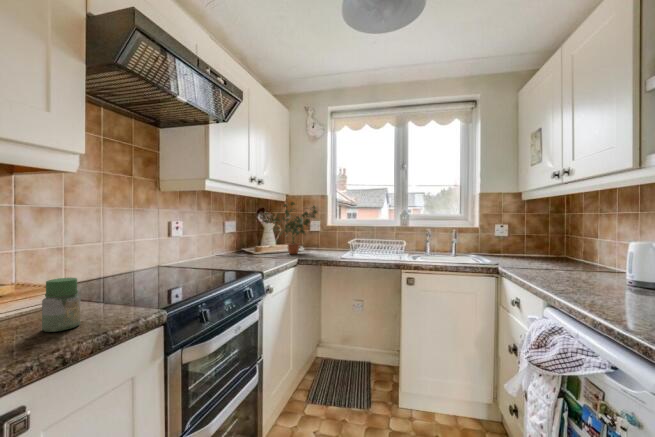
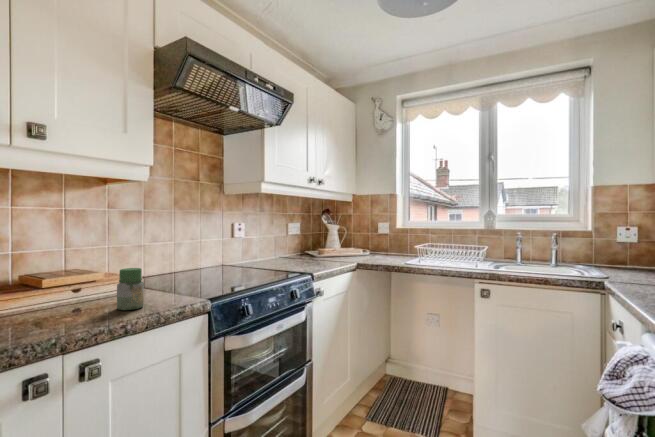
potted plant: present [265,202,318,254] -> none [325,202,384,259]

